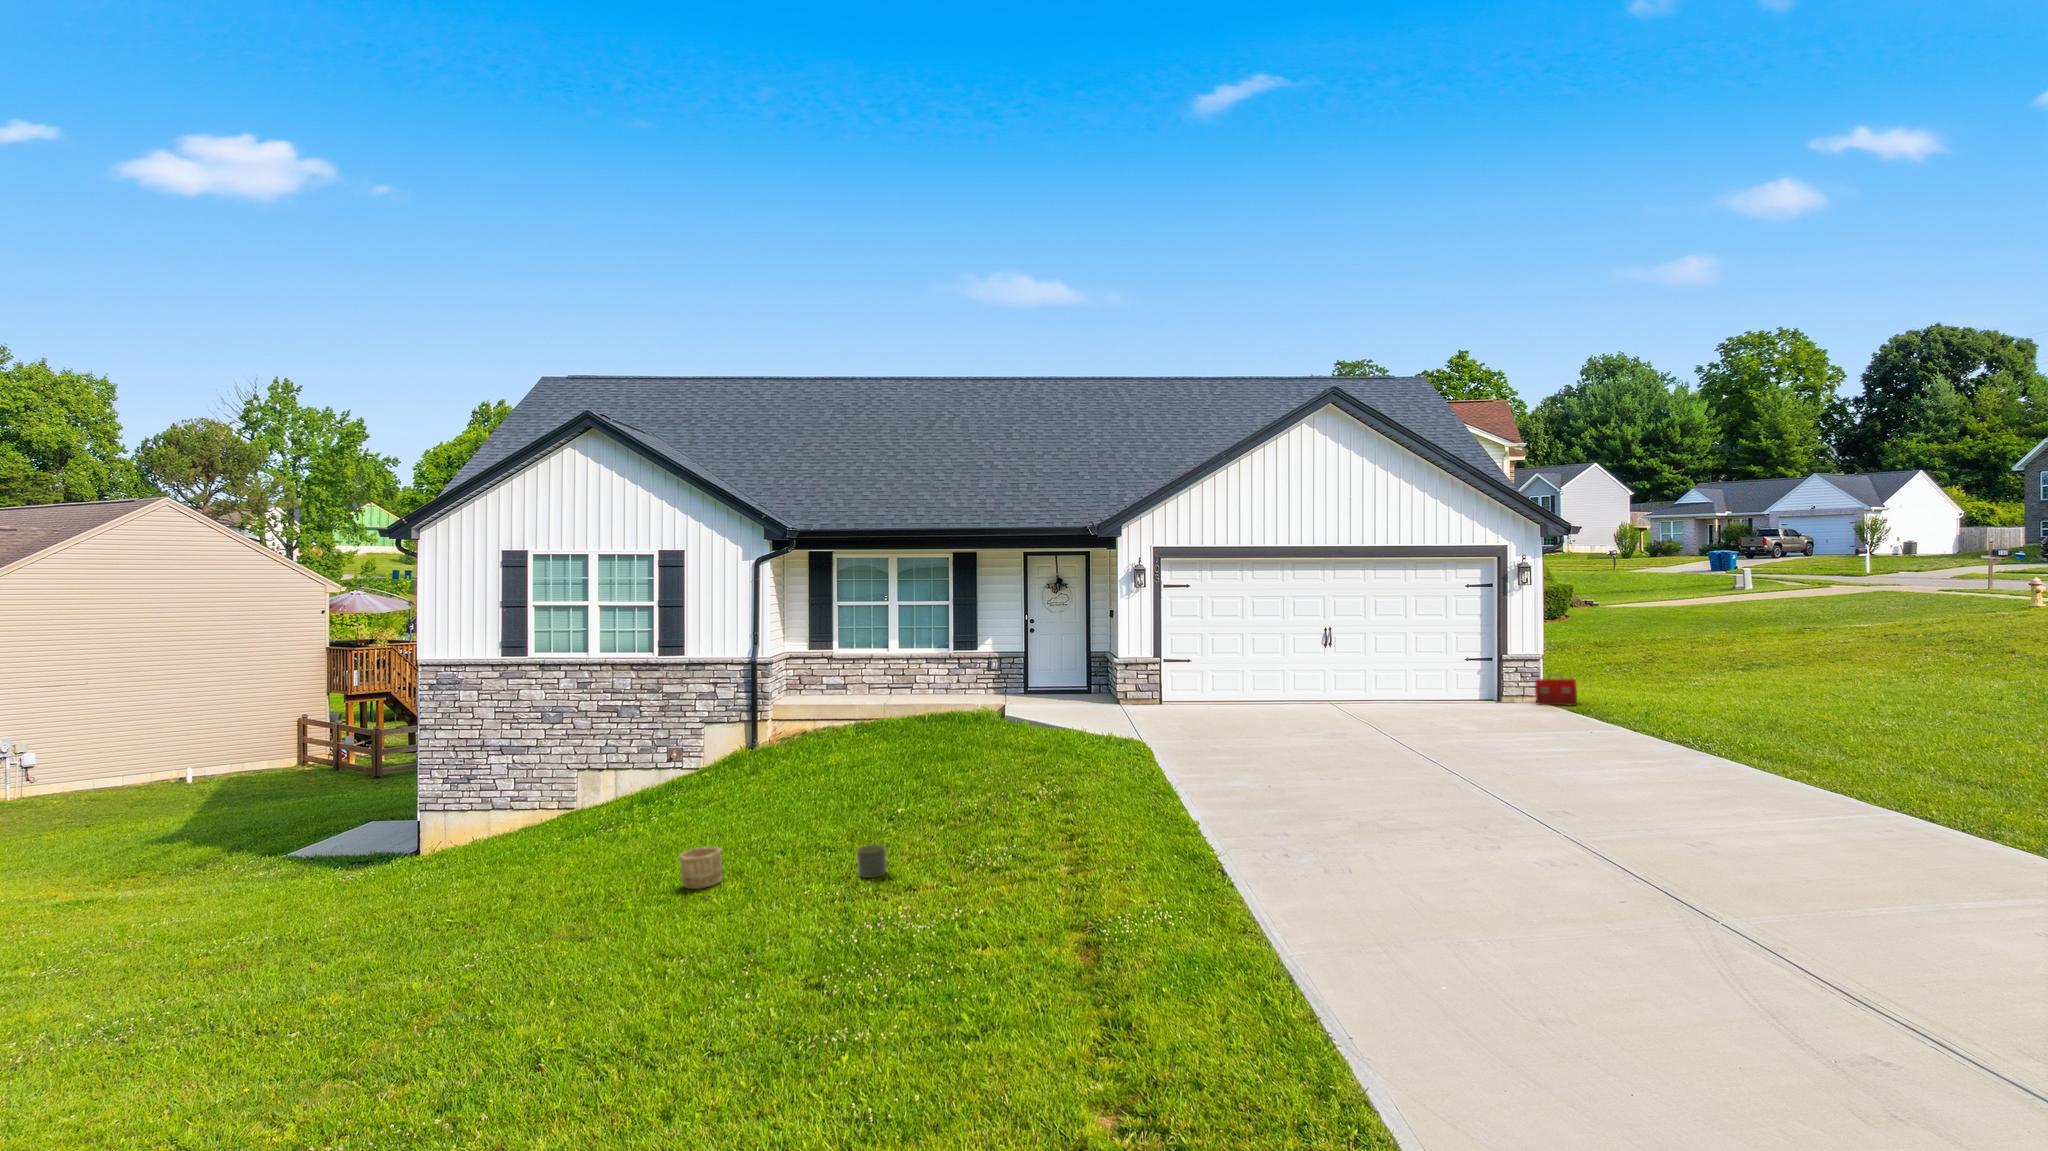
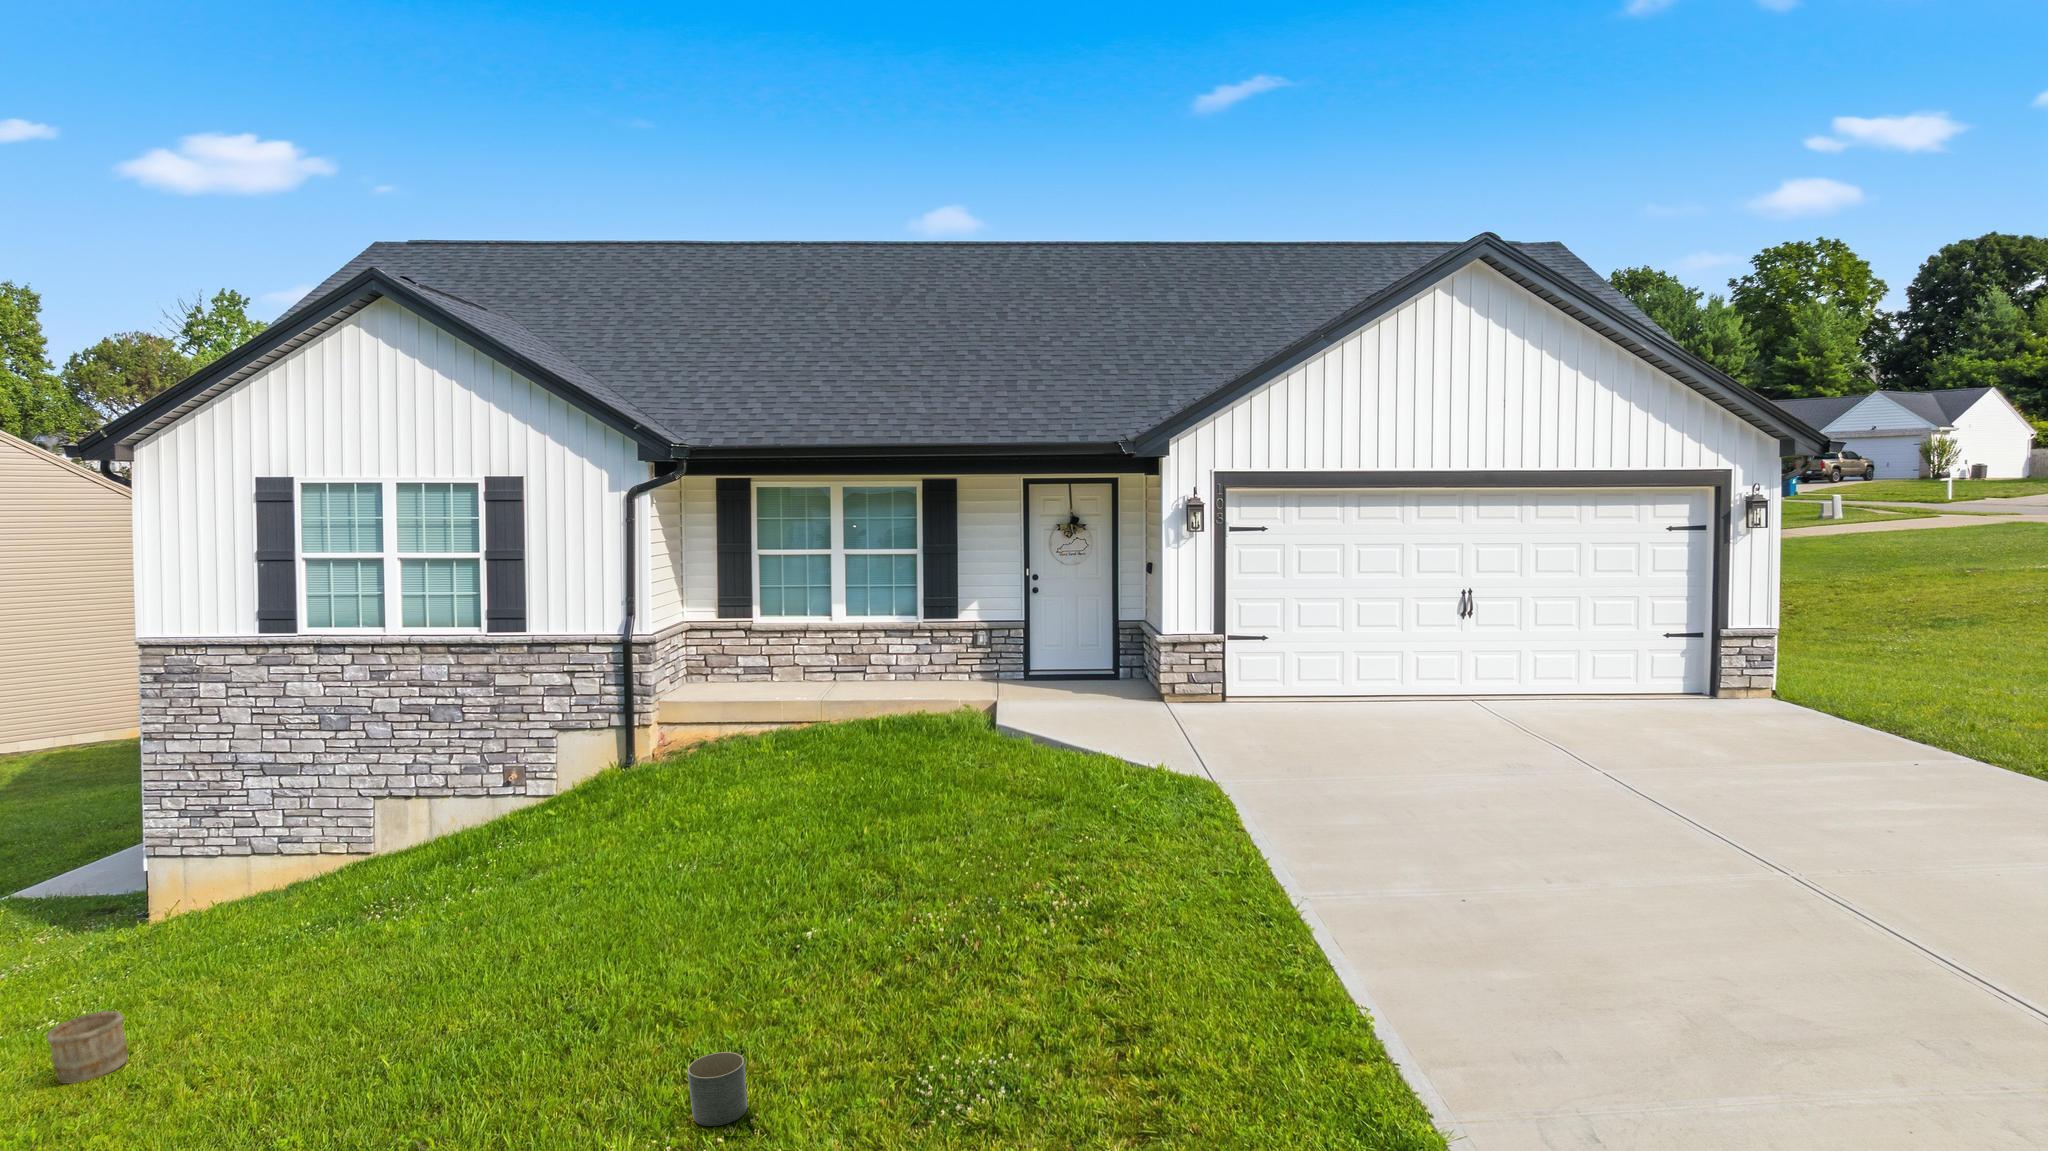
toolbox: present [1535,674,1577,706] -> none [1768,658,1831,705]
wooden bucket: present [679,847,723,889] -> present [46,1011,128,1084]

